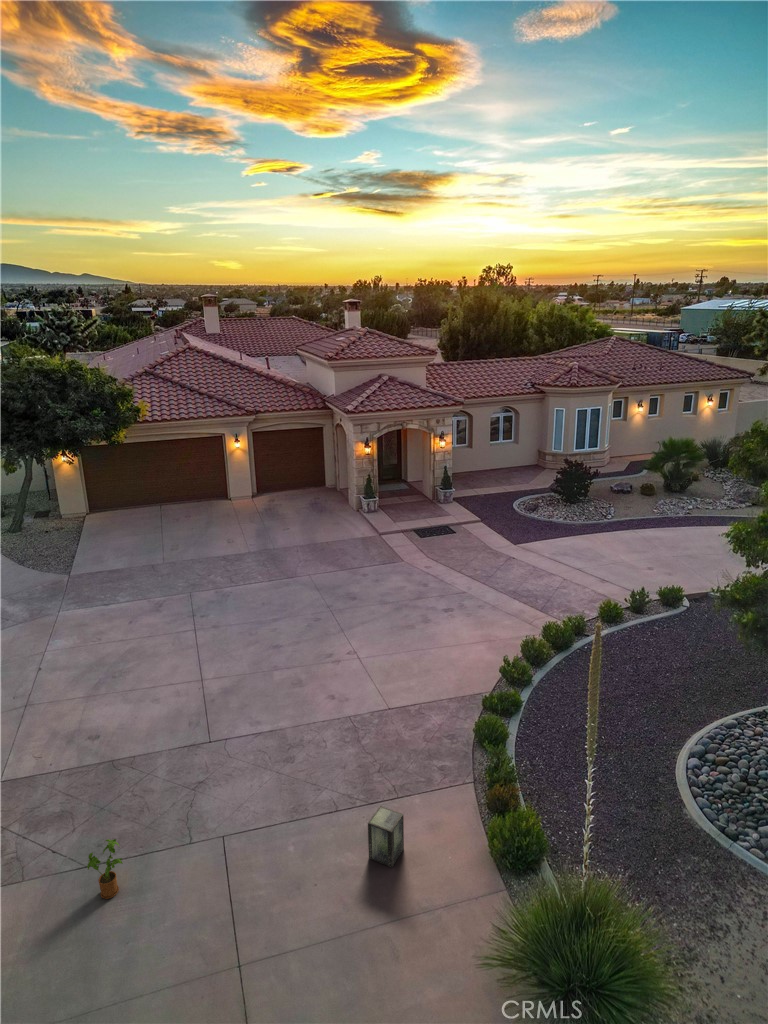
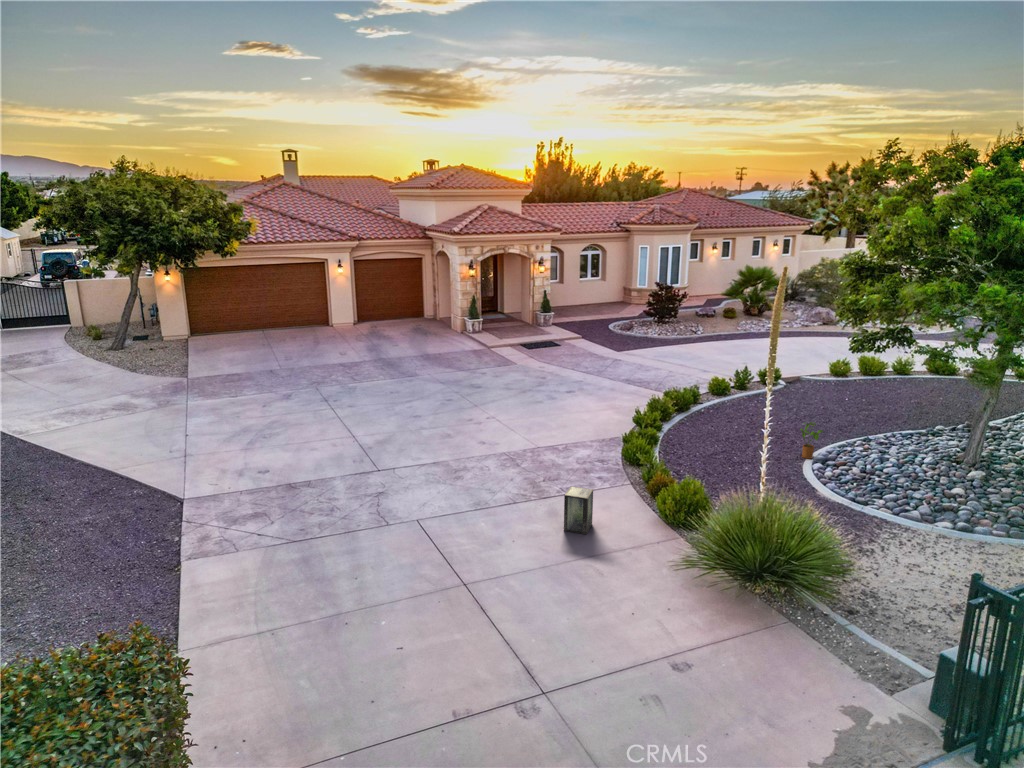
house plant: present [87,839,122,899] -> present [800,422,823,459]

